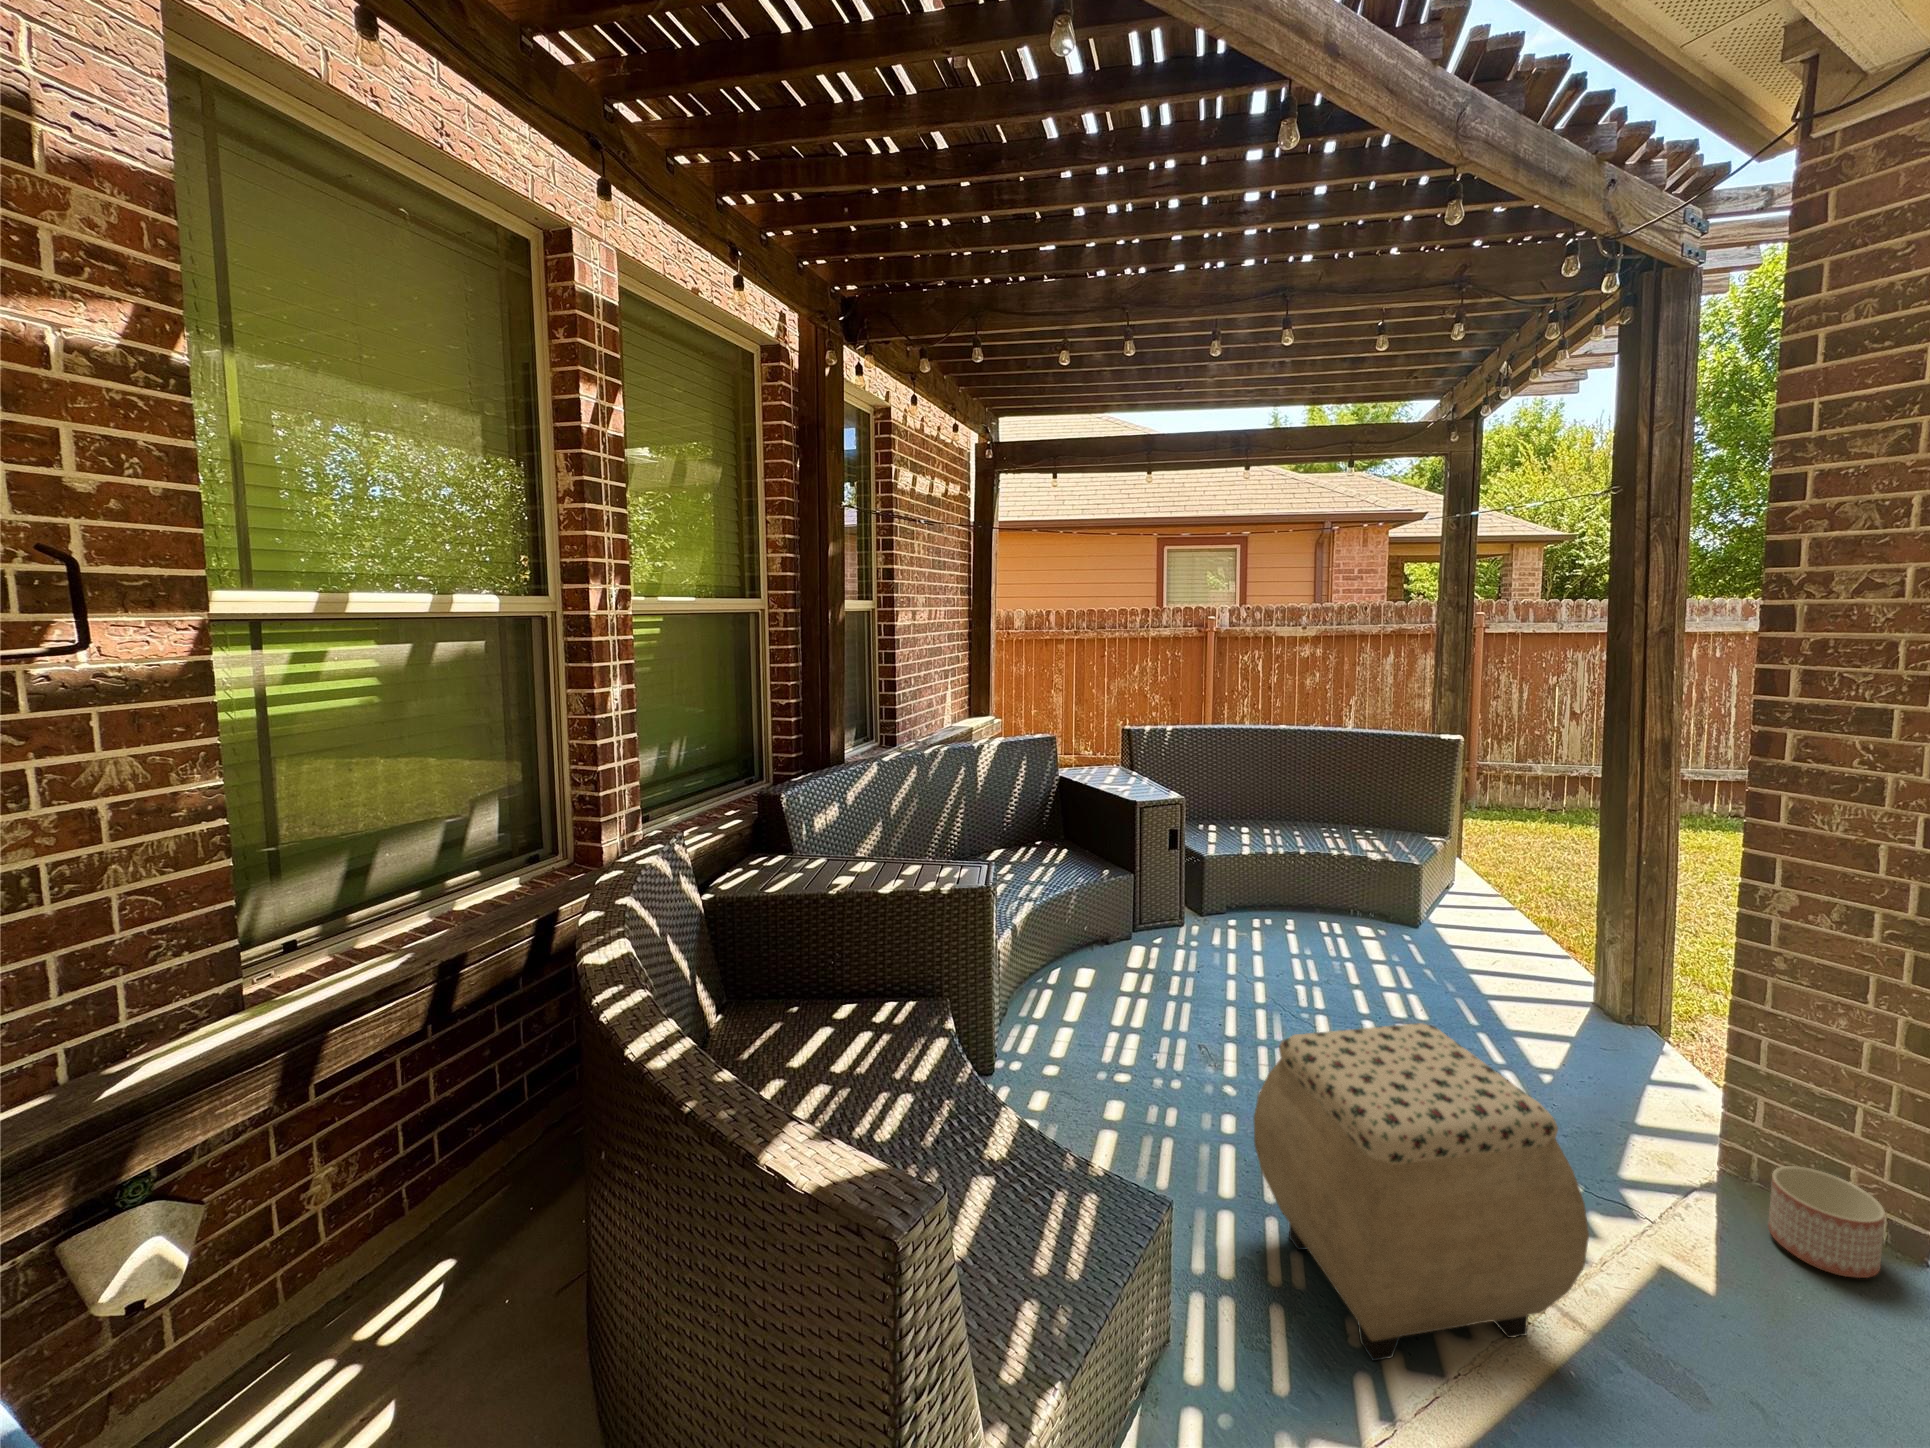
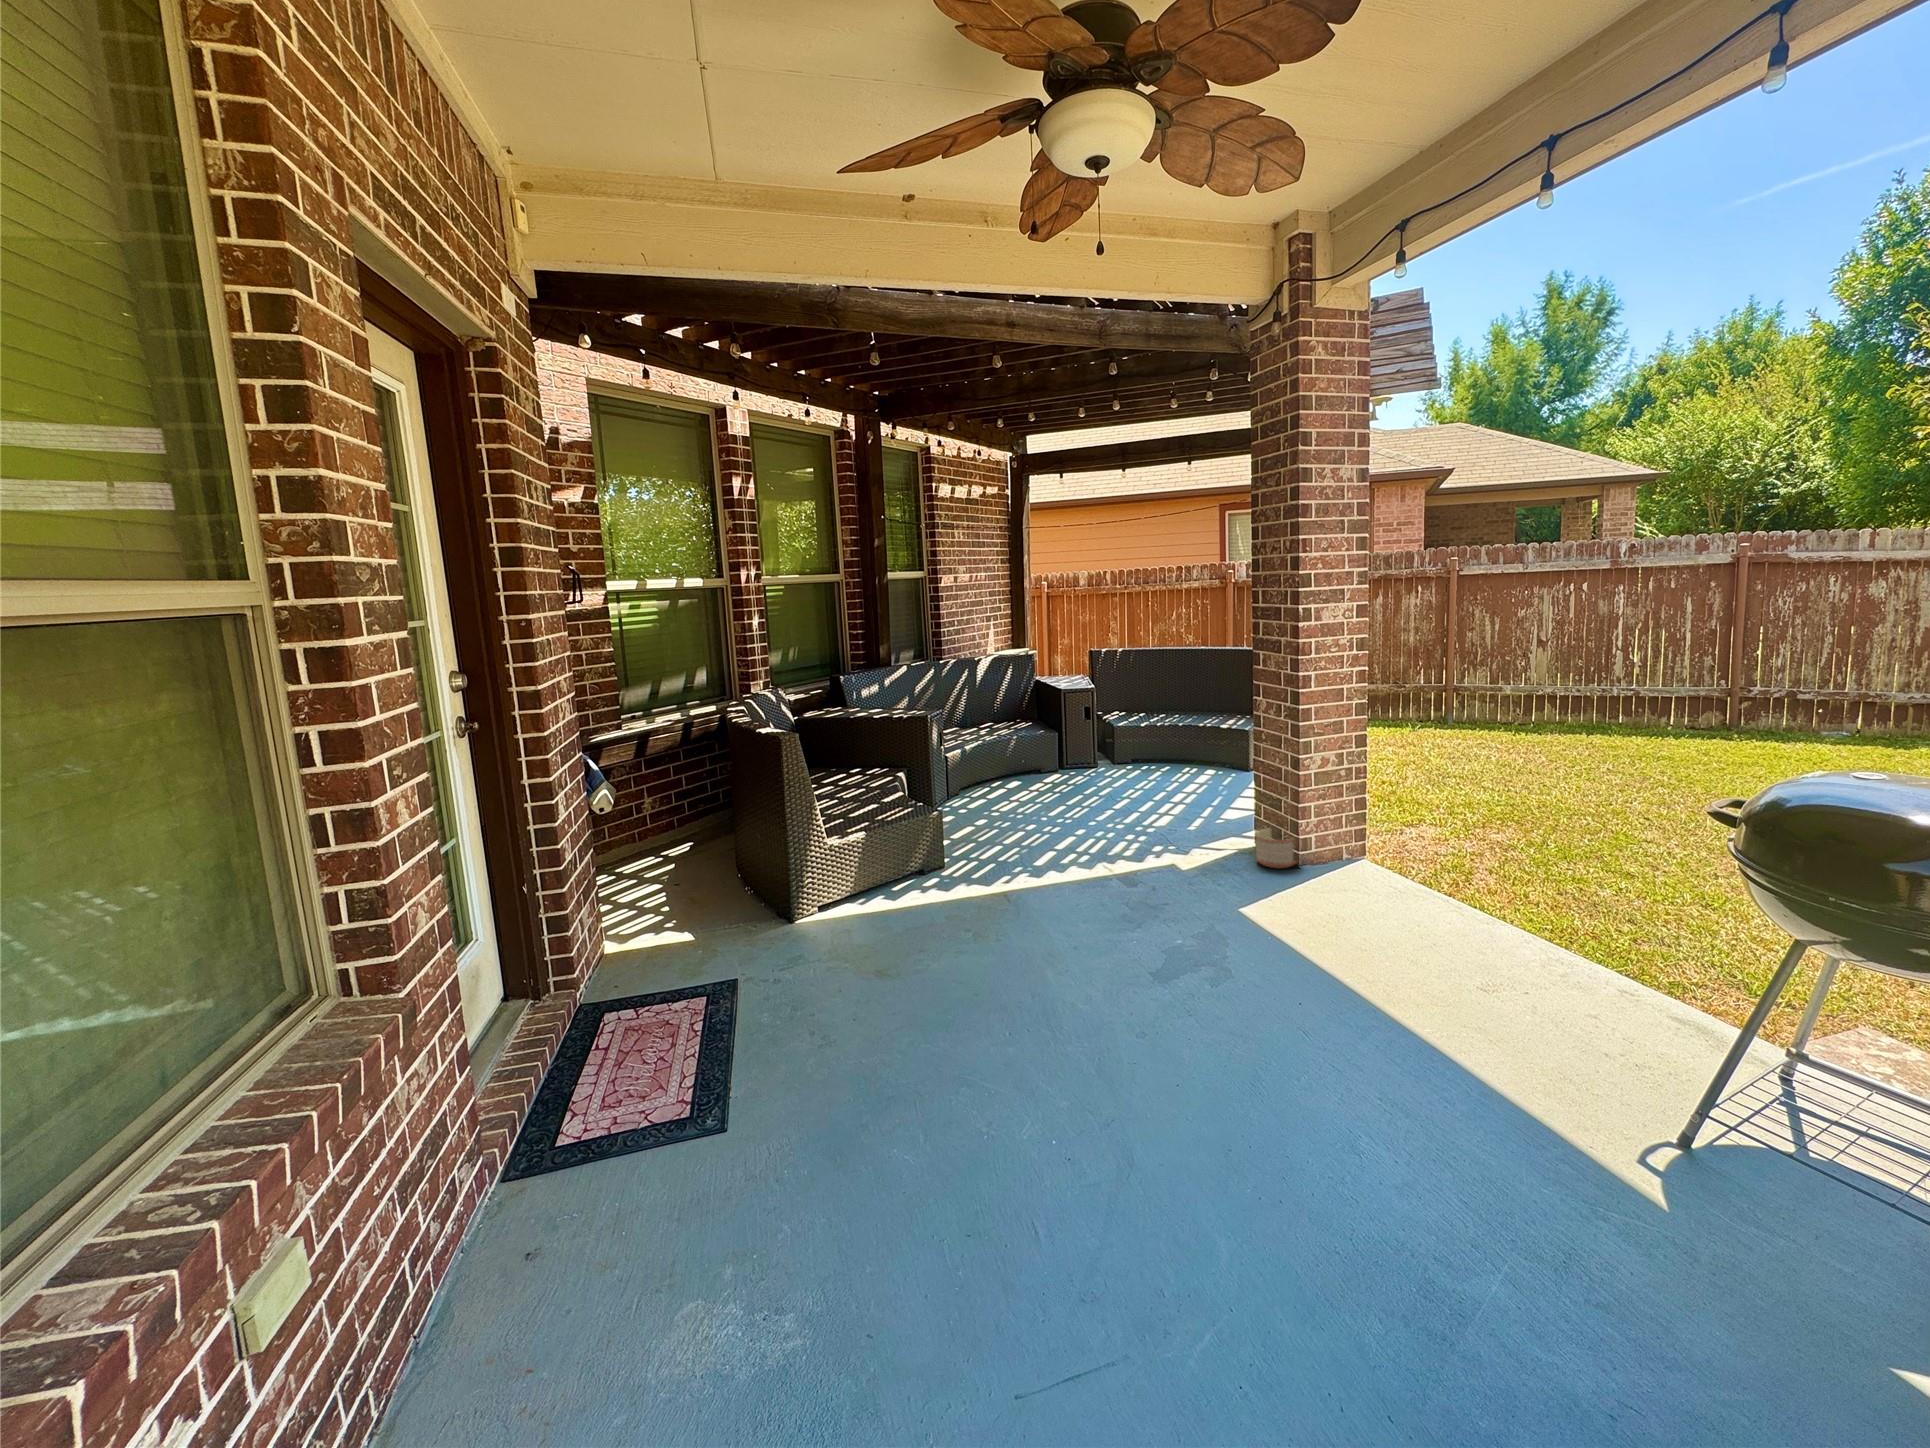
ottoman: present [1253,1023,1589,1361] -> none [1014,759,1115,876]

